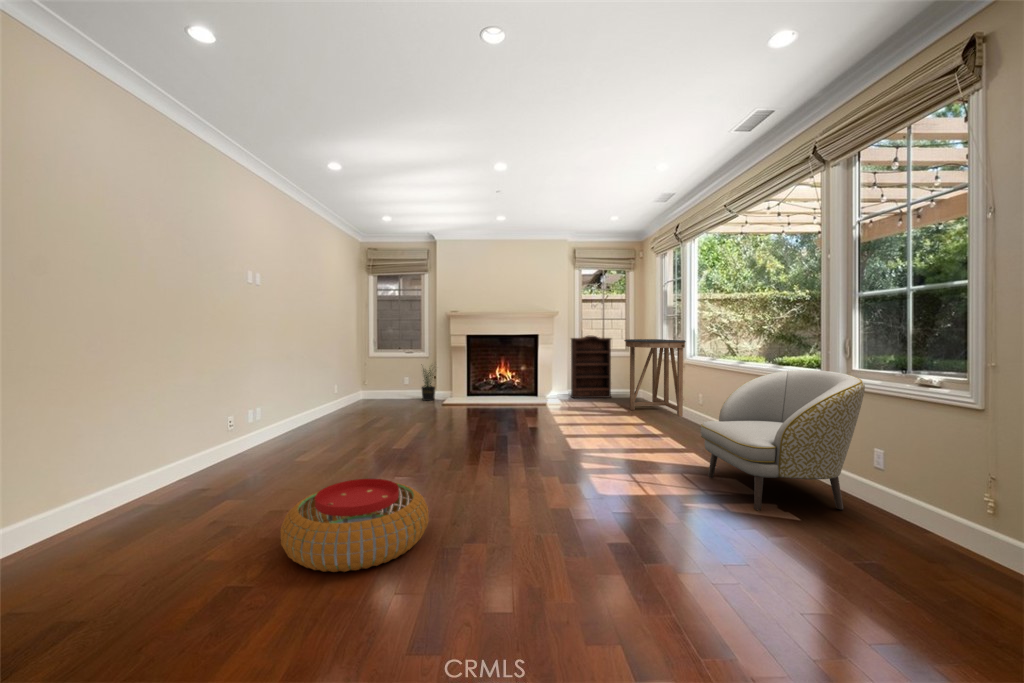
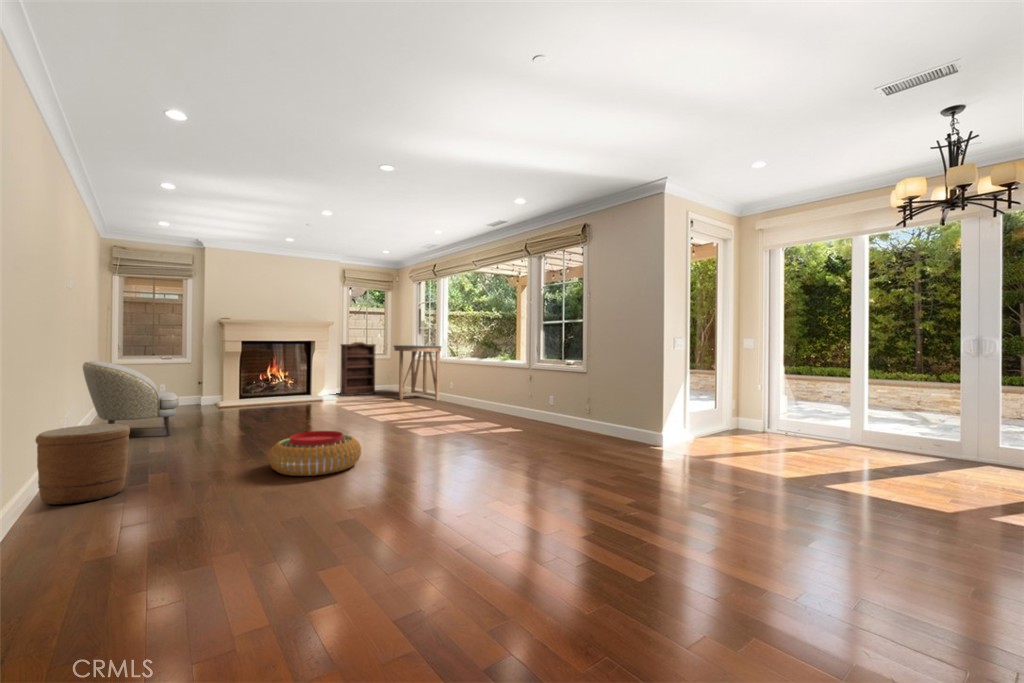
potted plant: present [422,369,435,401] -> none [183,367,208,407]
armchair: present [701,370,865,510] -> present [83,361,179,436]
woven basket: none [37,441,156,547] -> present [35,424,130,505]

